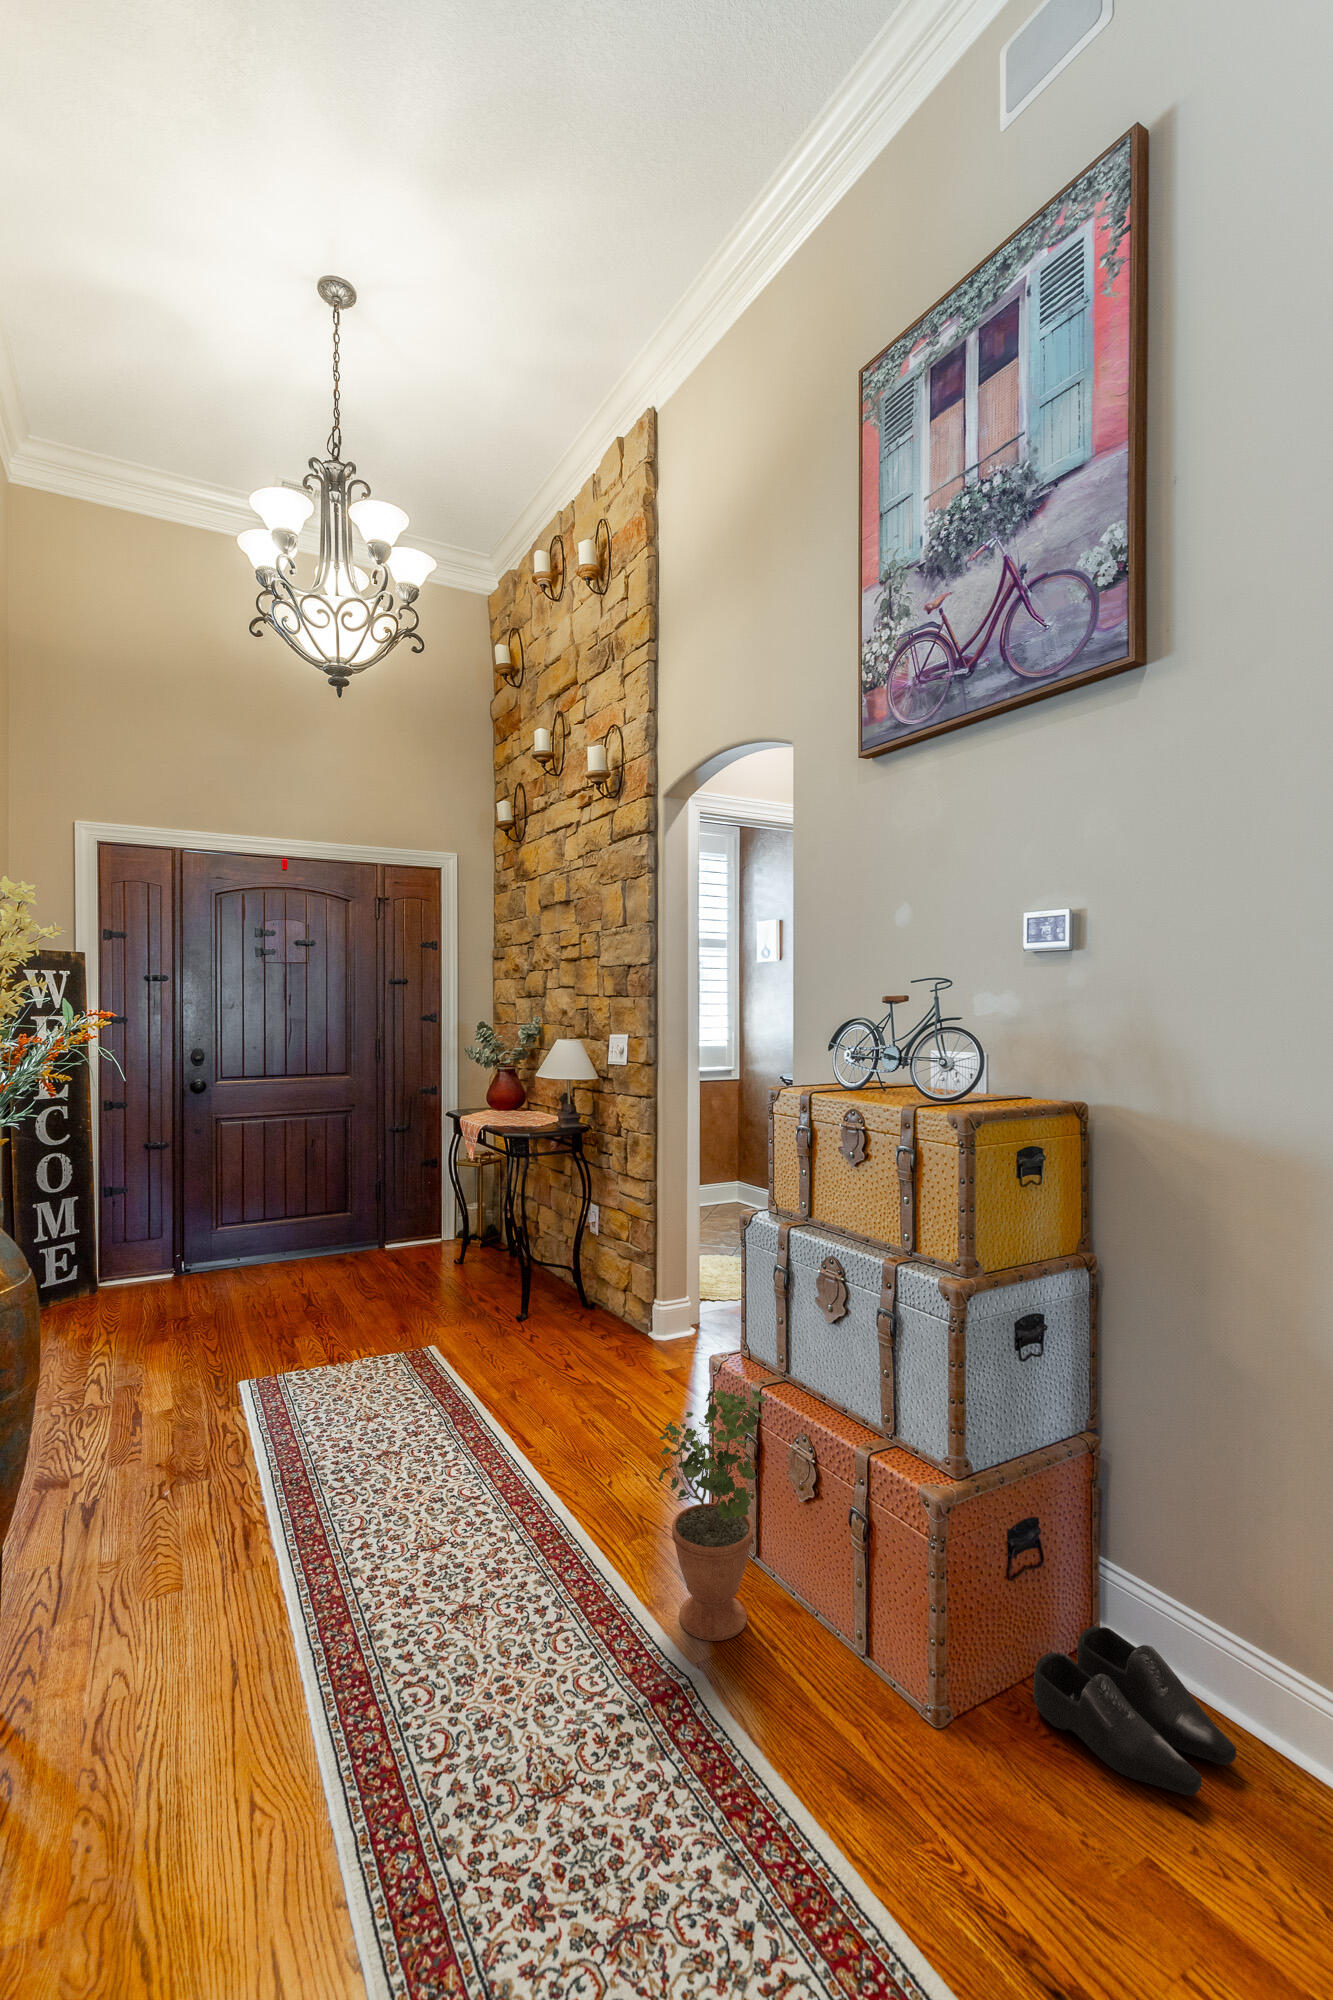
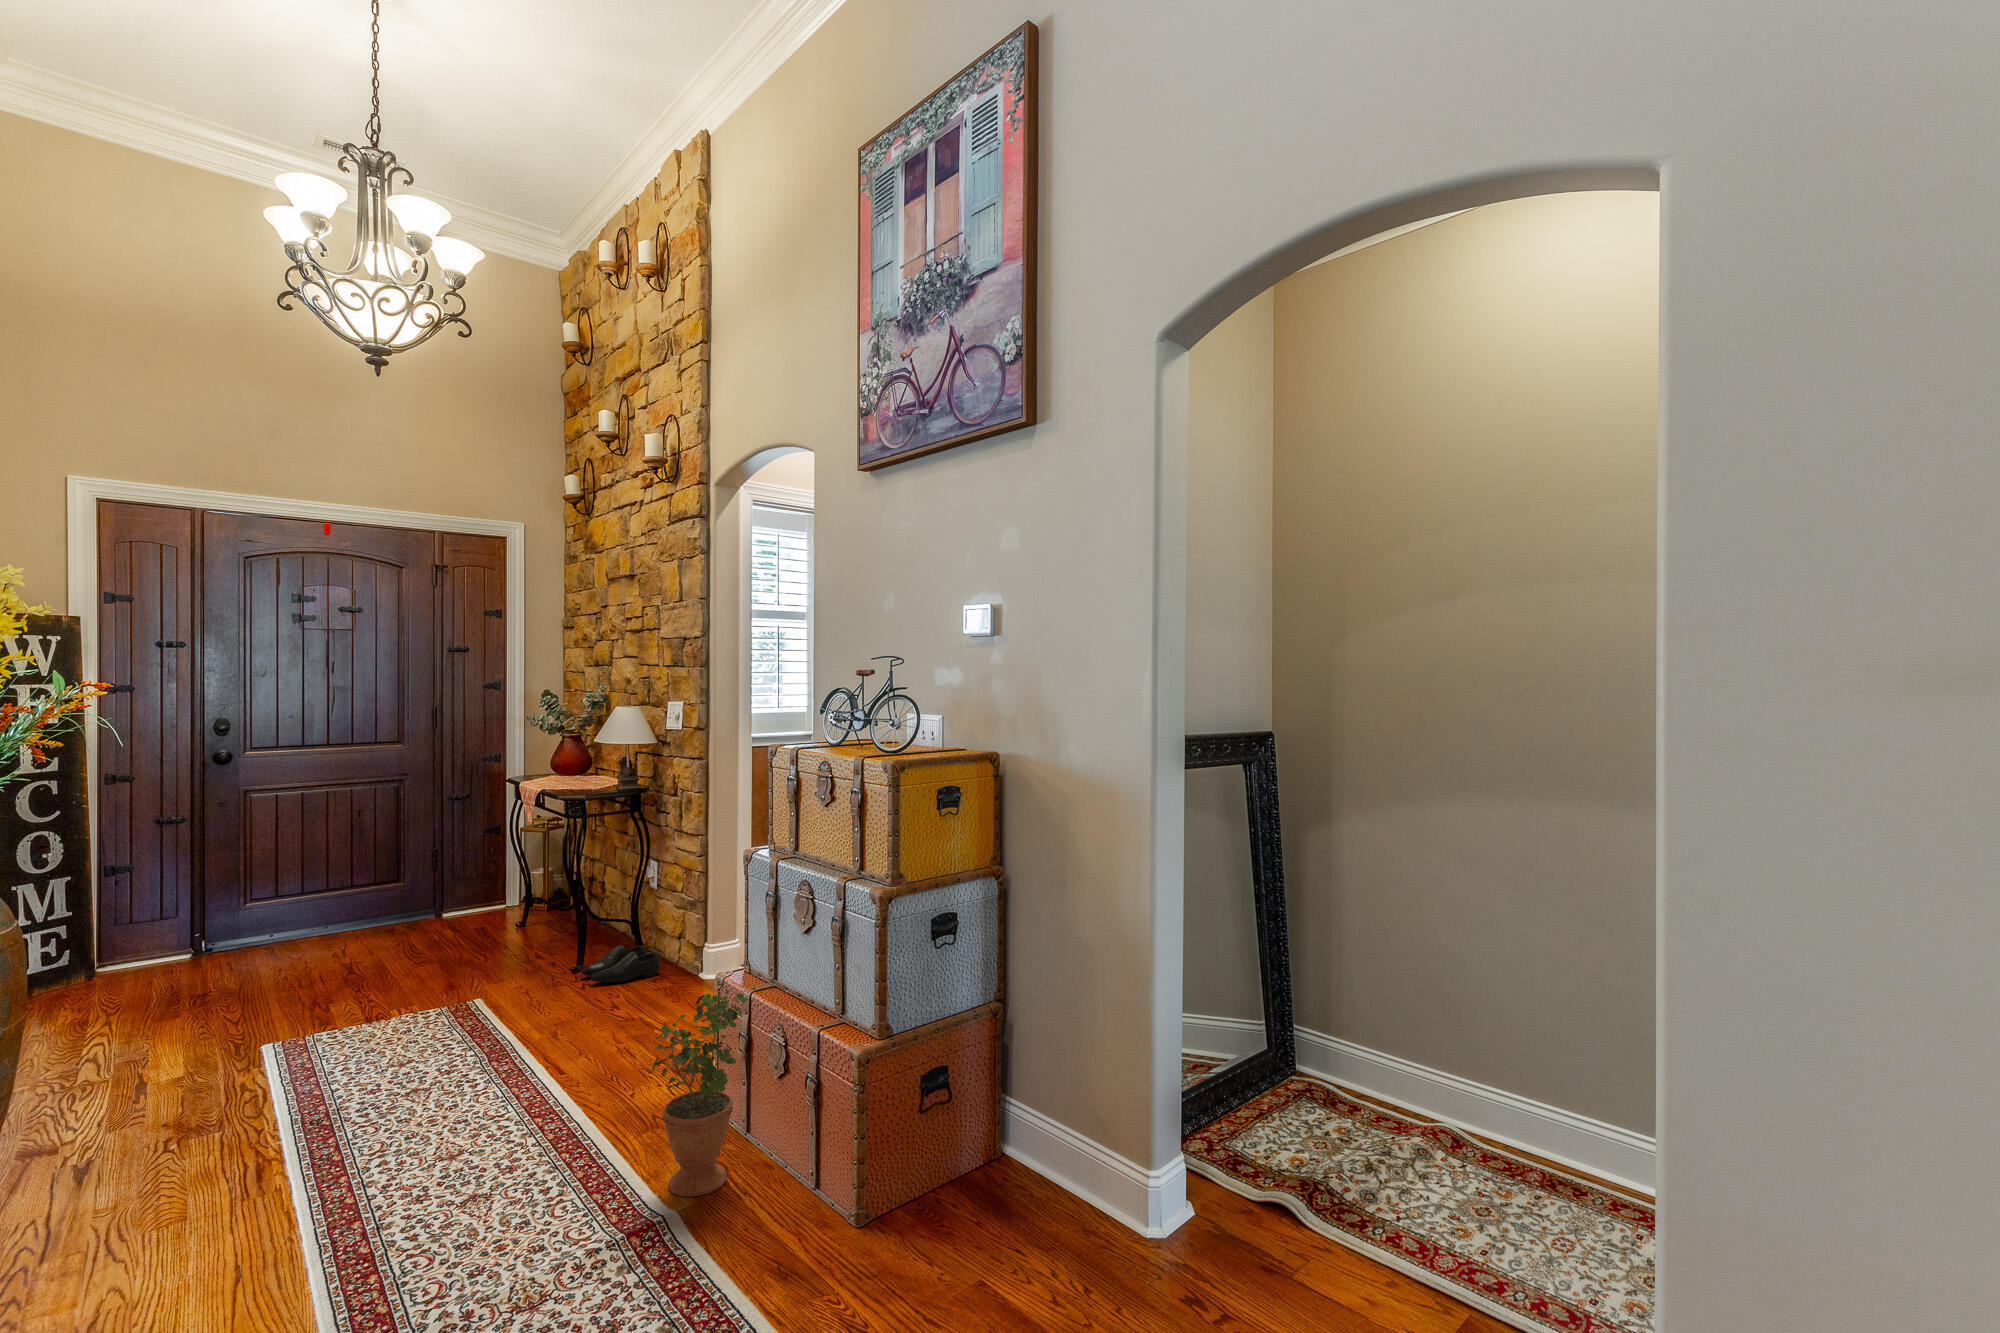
shoe: present [1034,1626,1237,1796] -> present [581,945,660,982]

